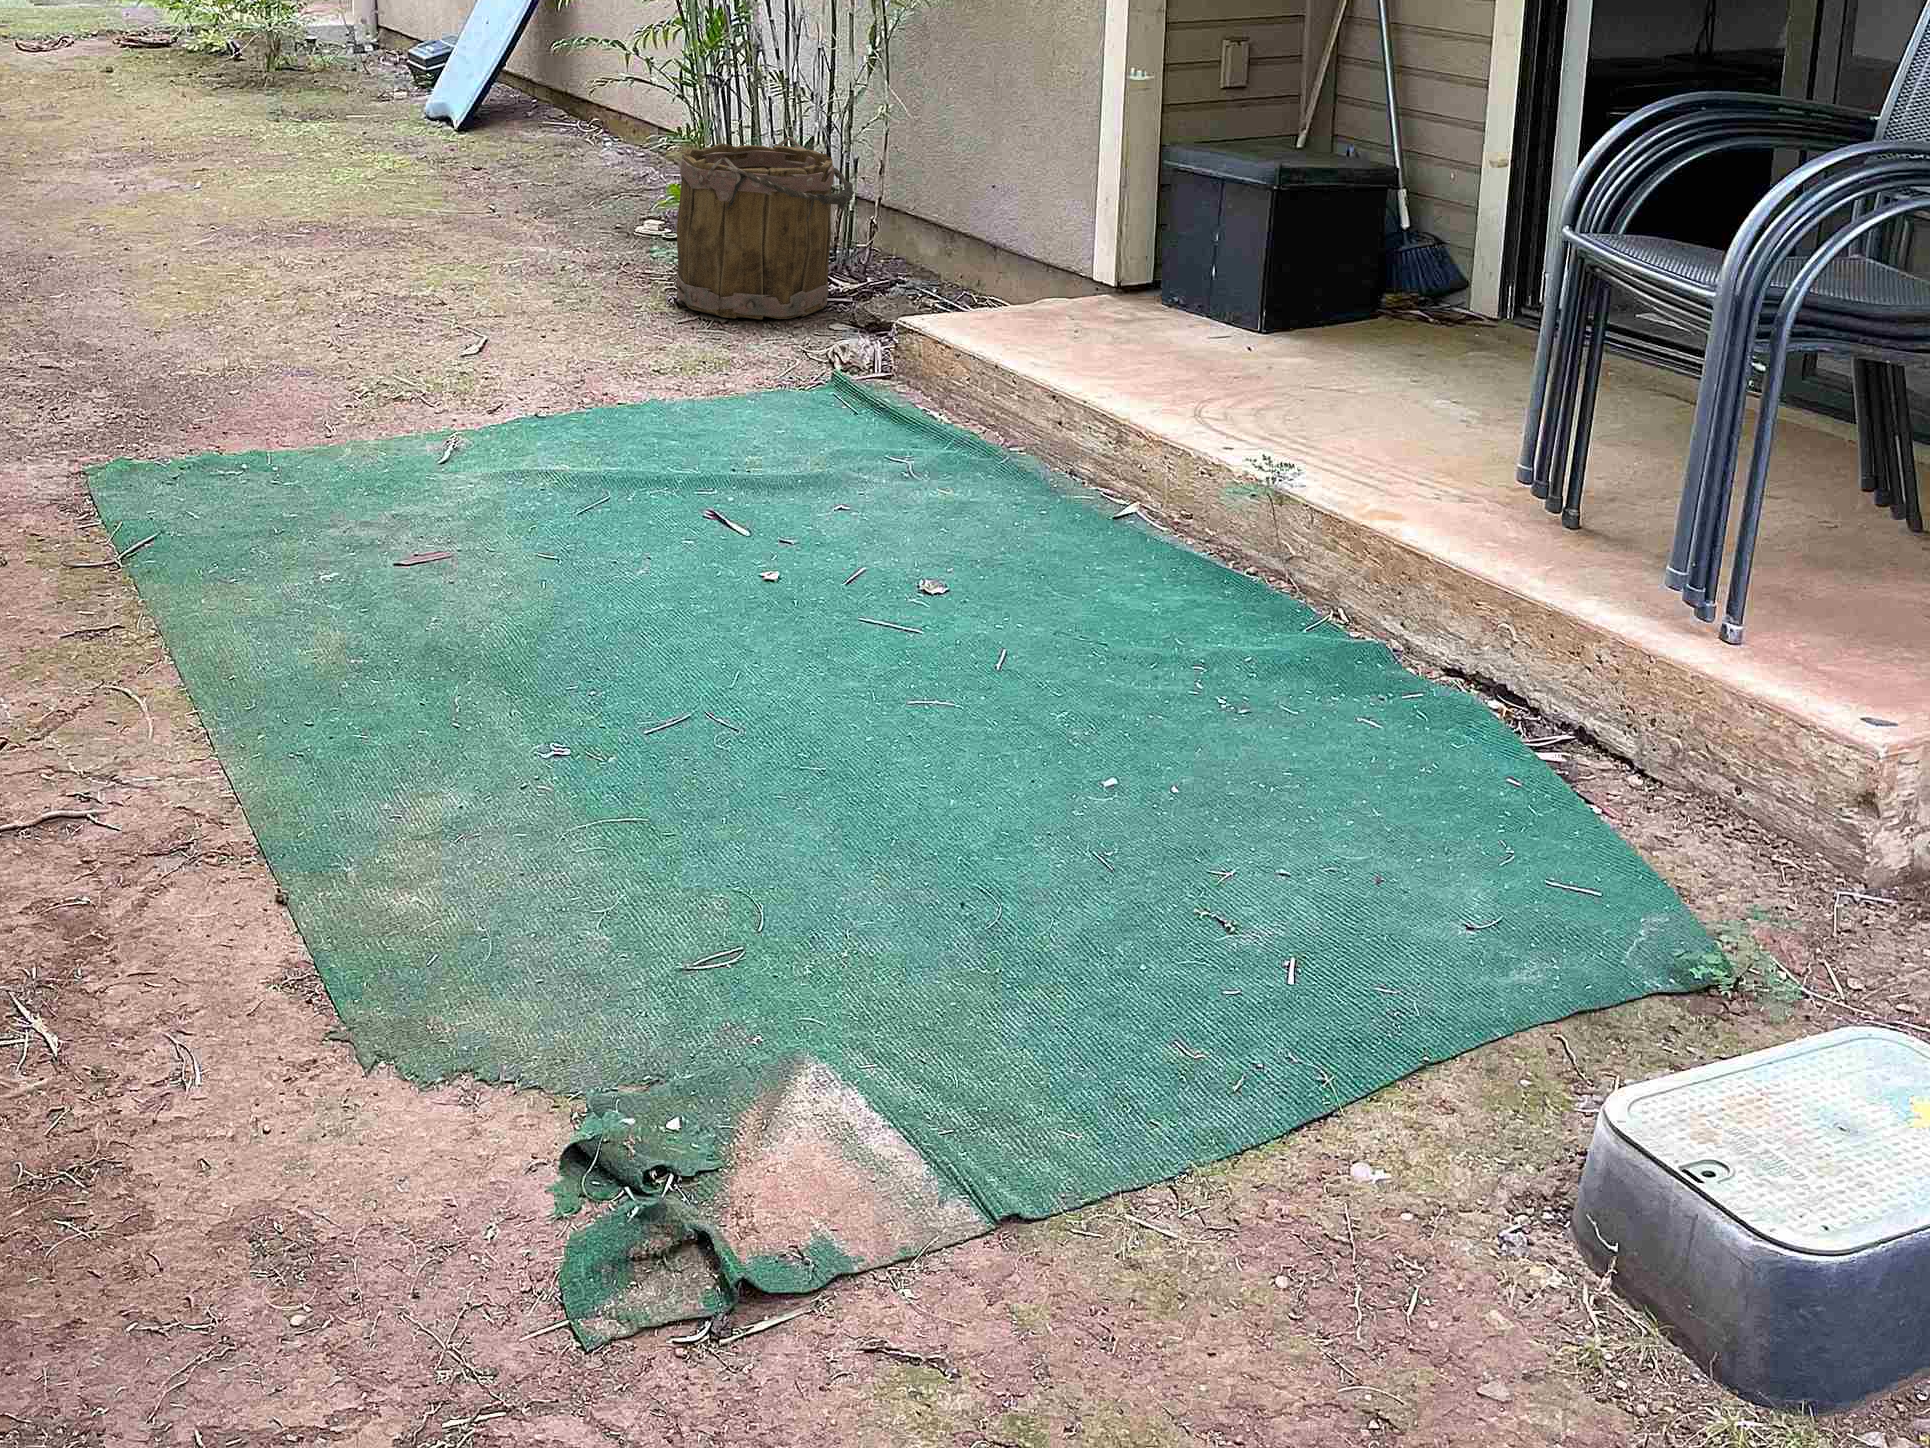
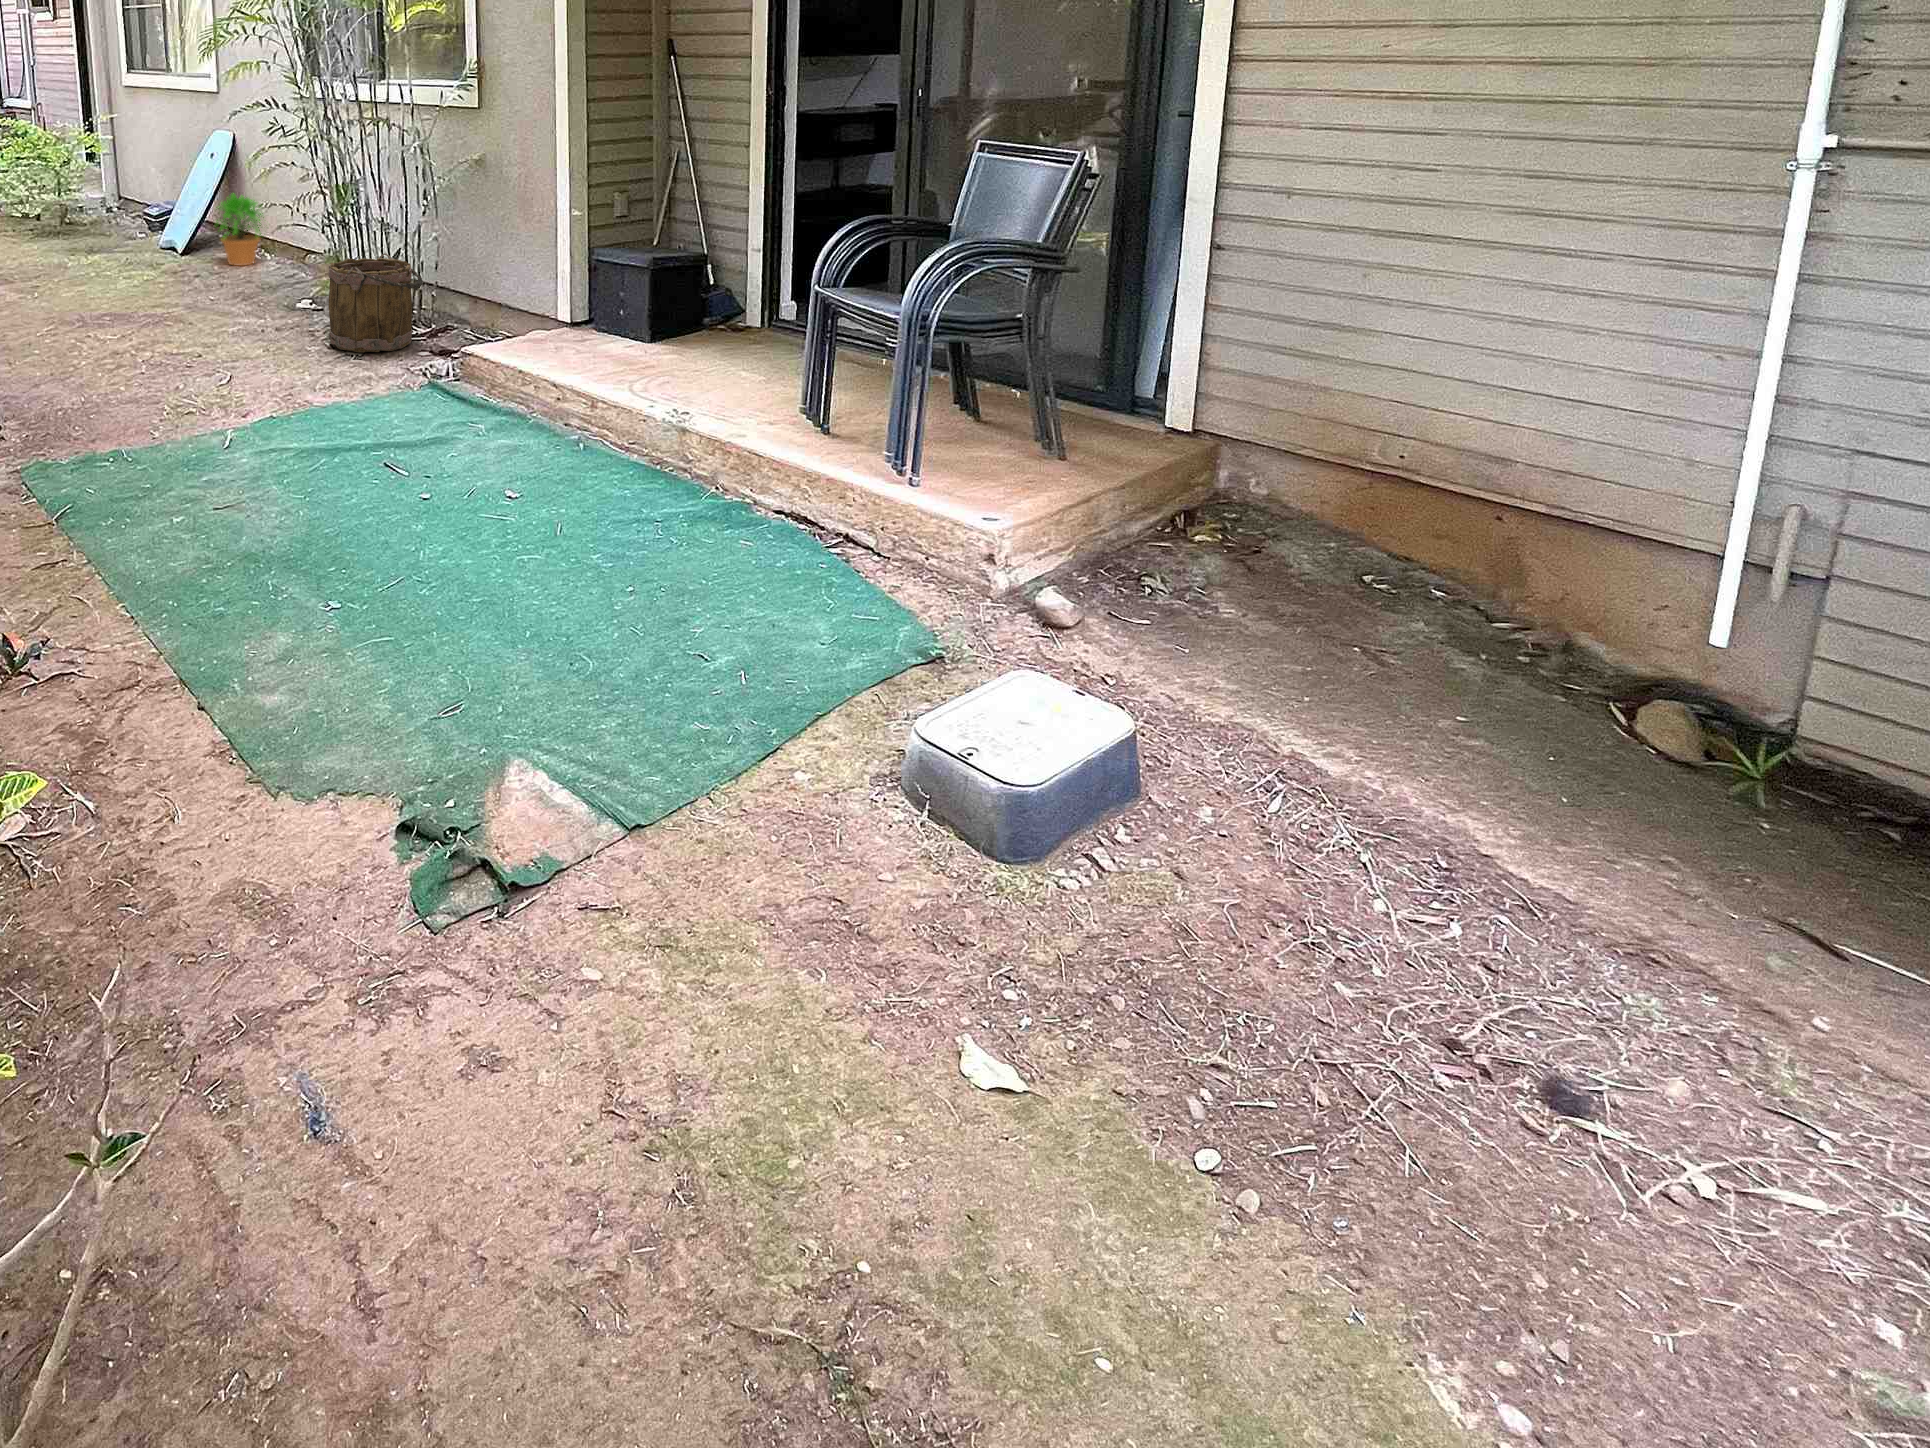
potted plant: none [508,18,612,153] -> present [216,193,264,266]

